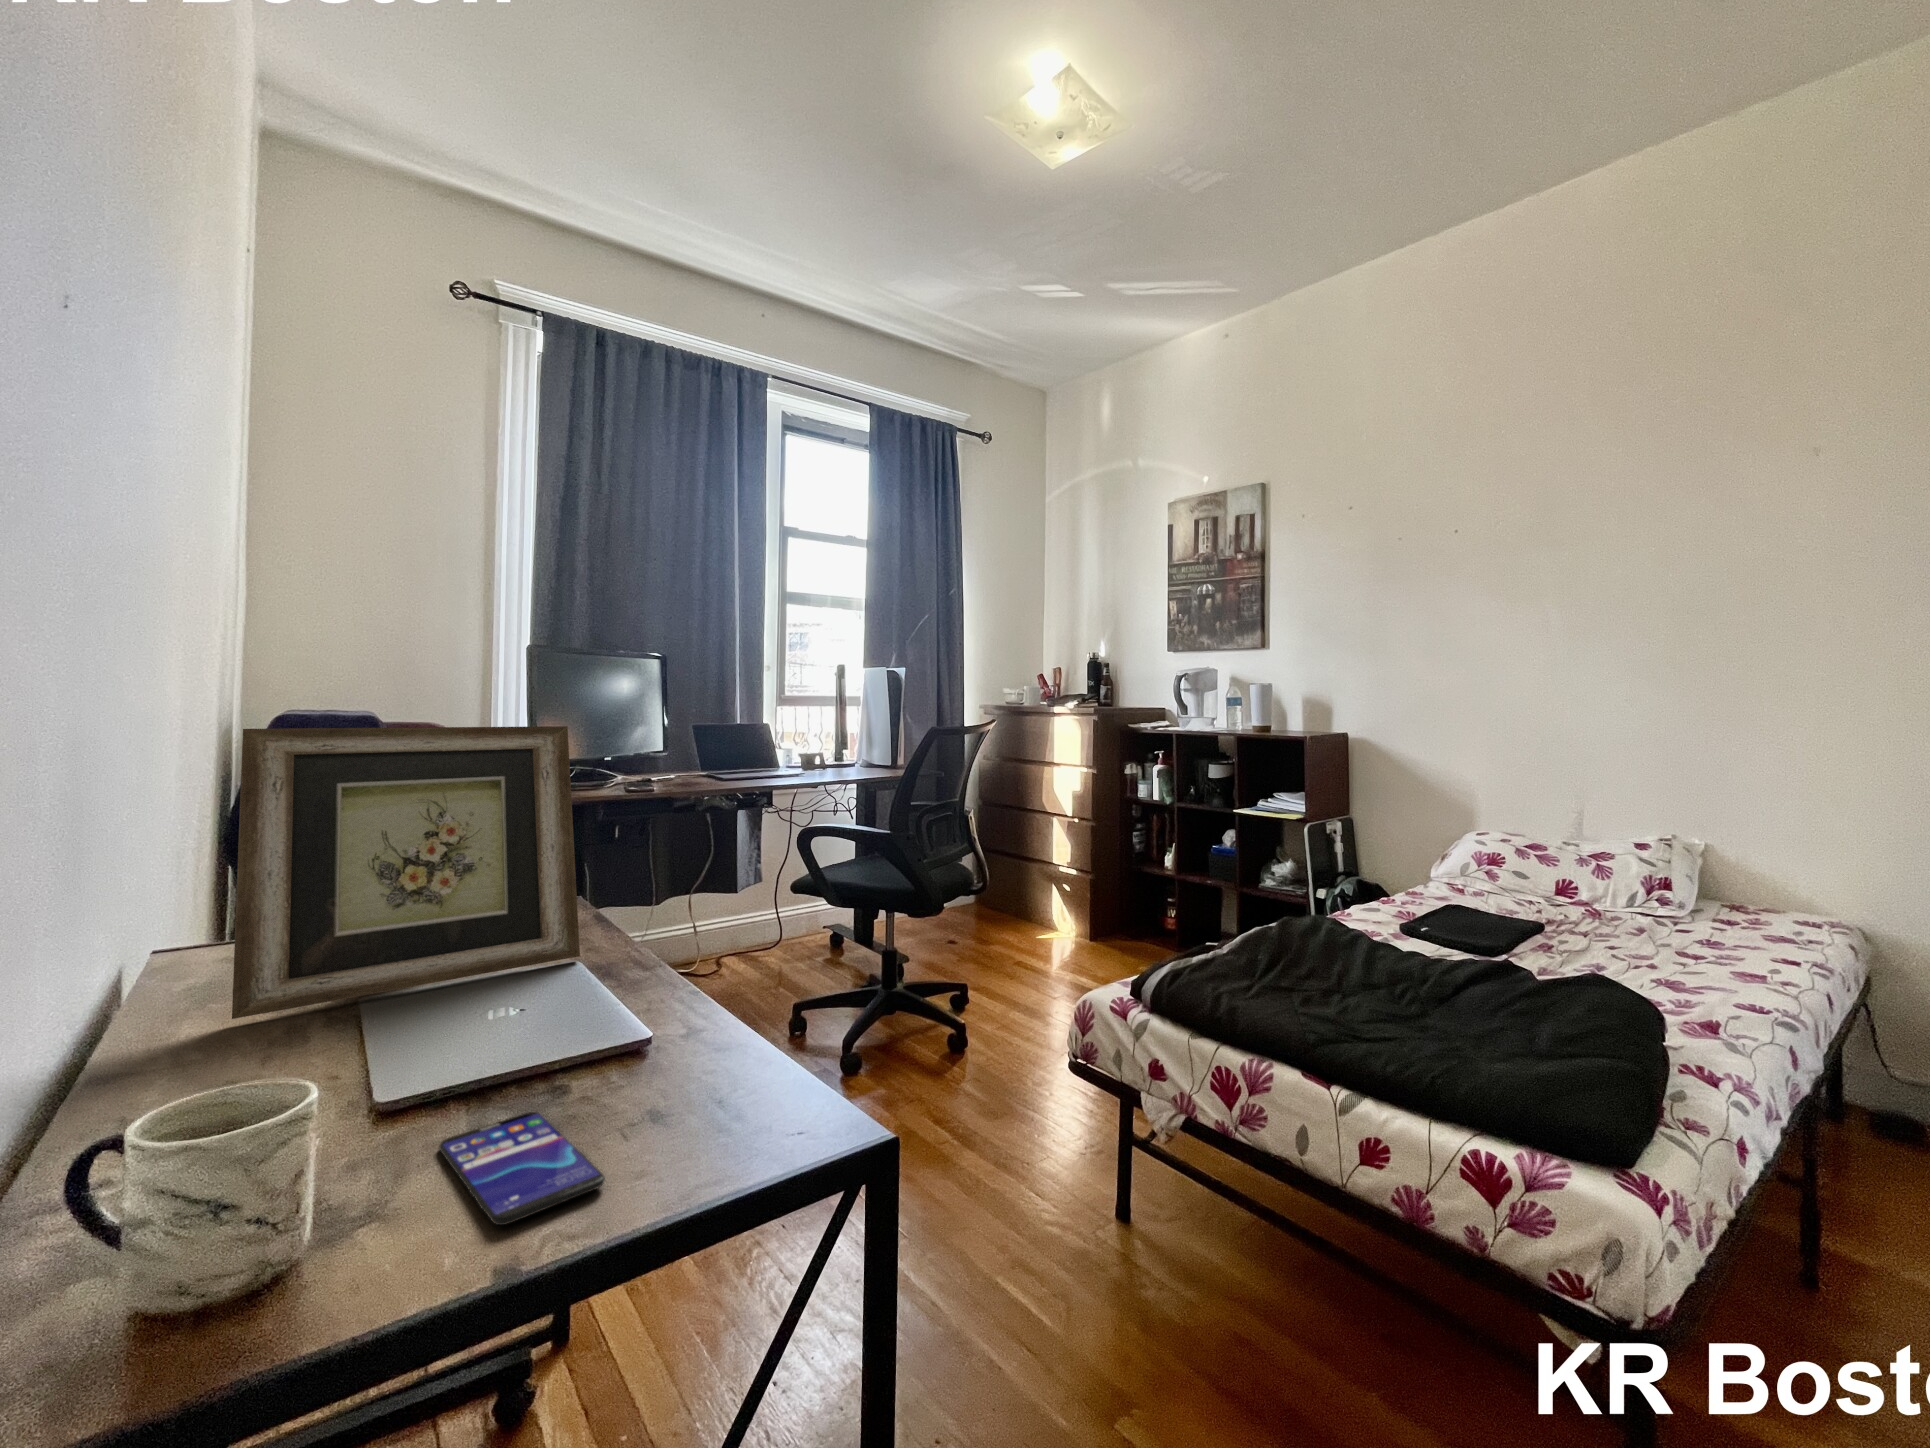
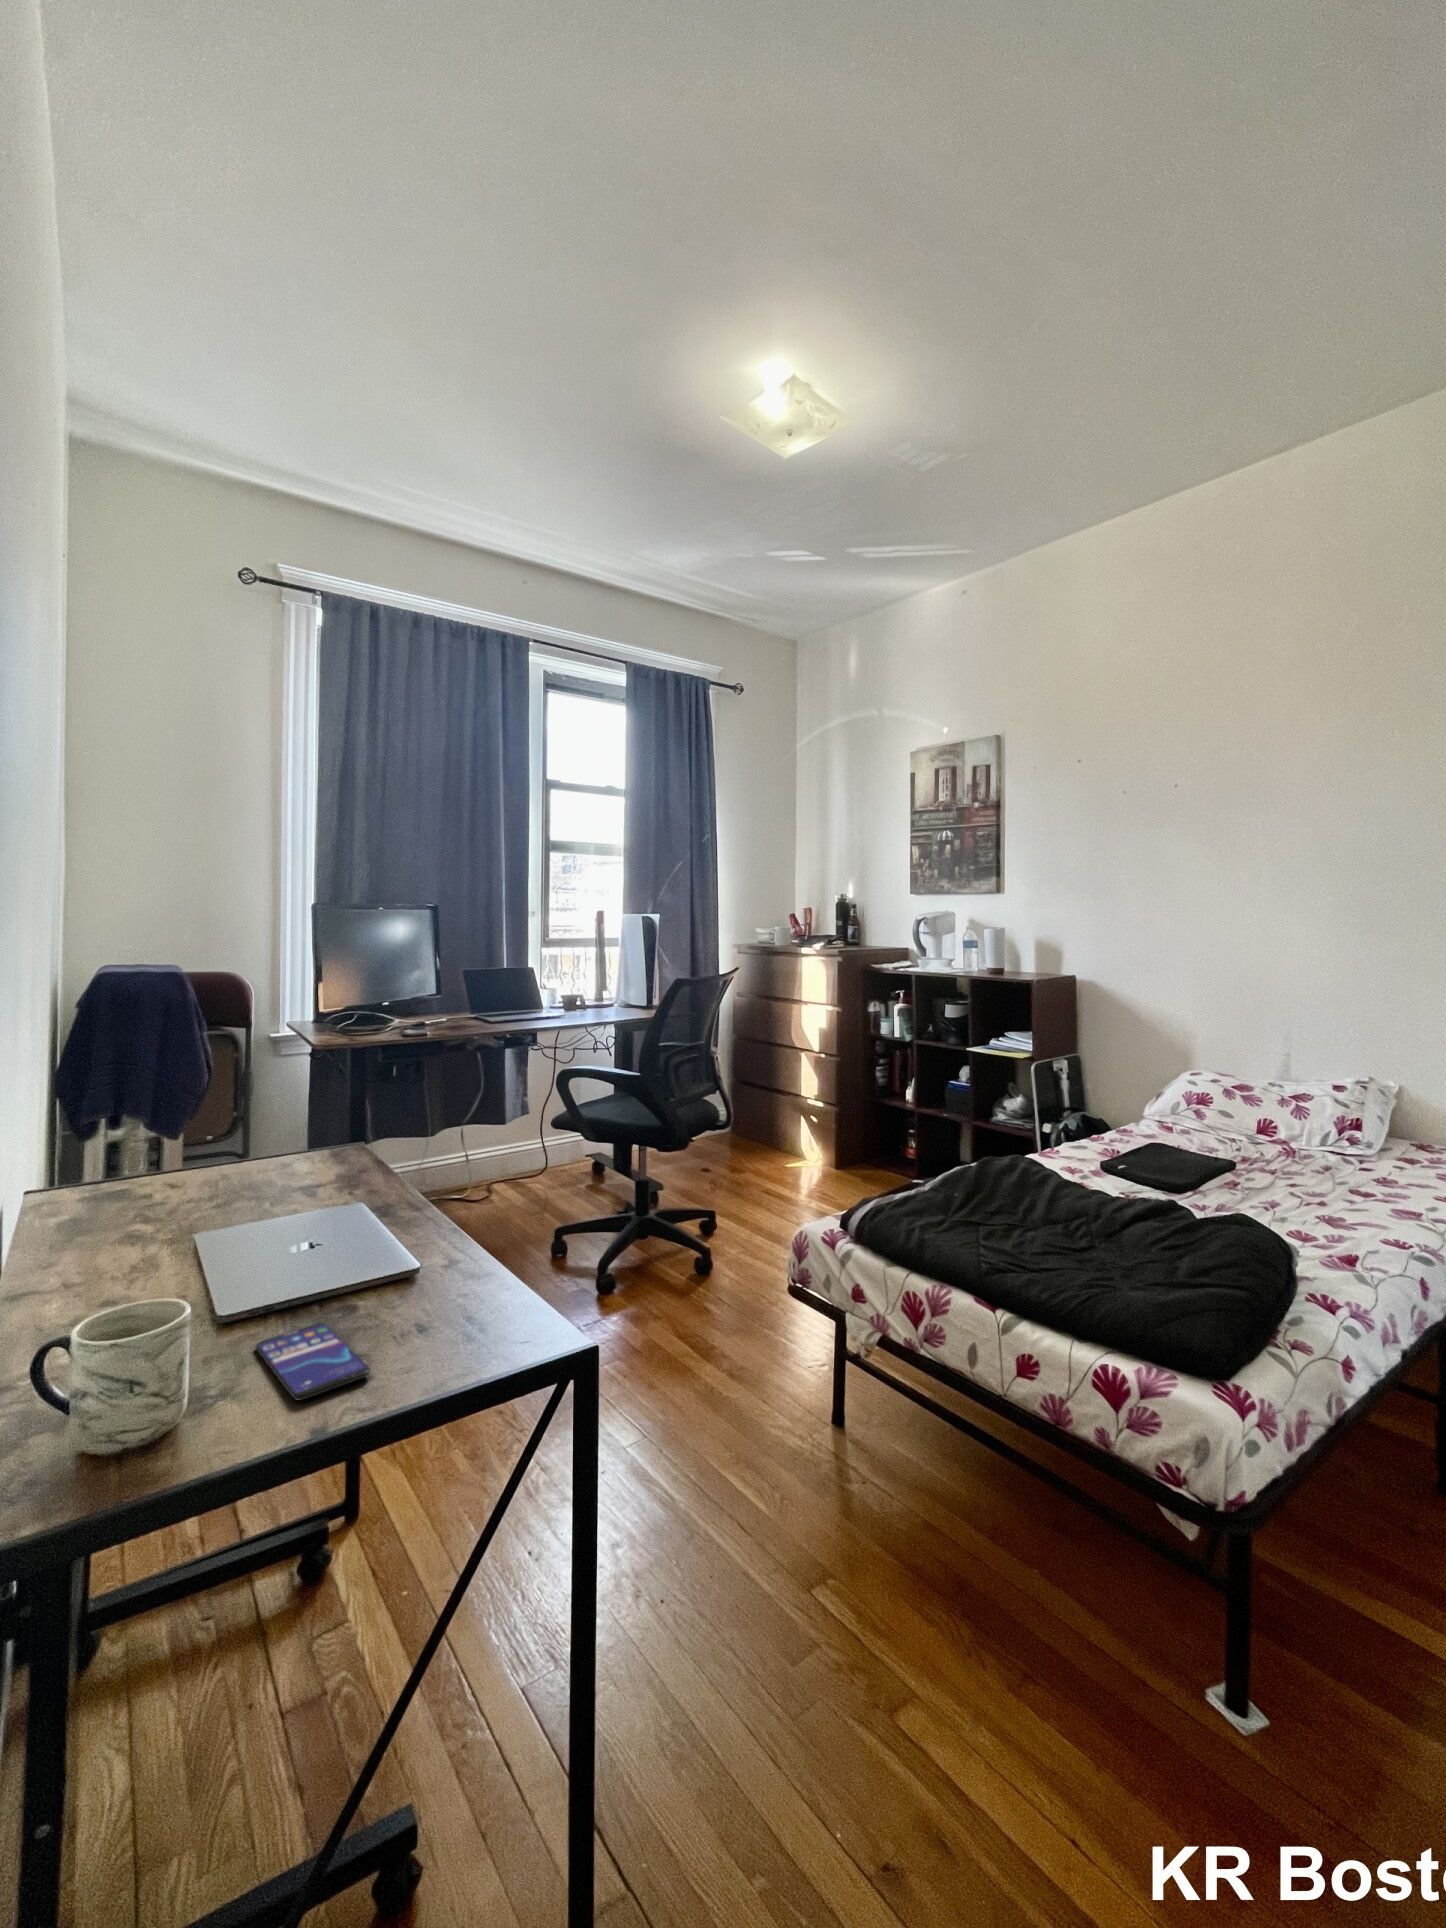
picture frame: present [232,726,580,1019] -> none [99,1011,359,1249]

